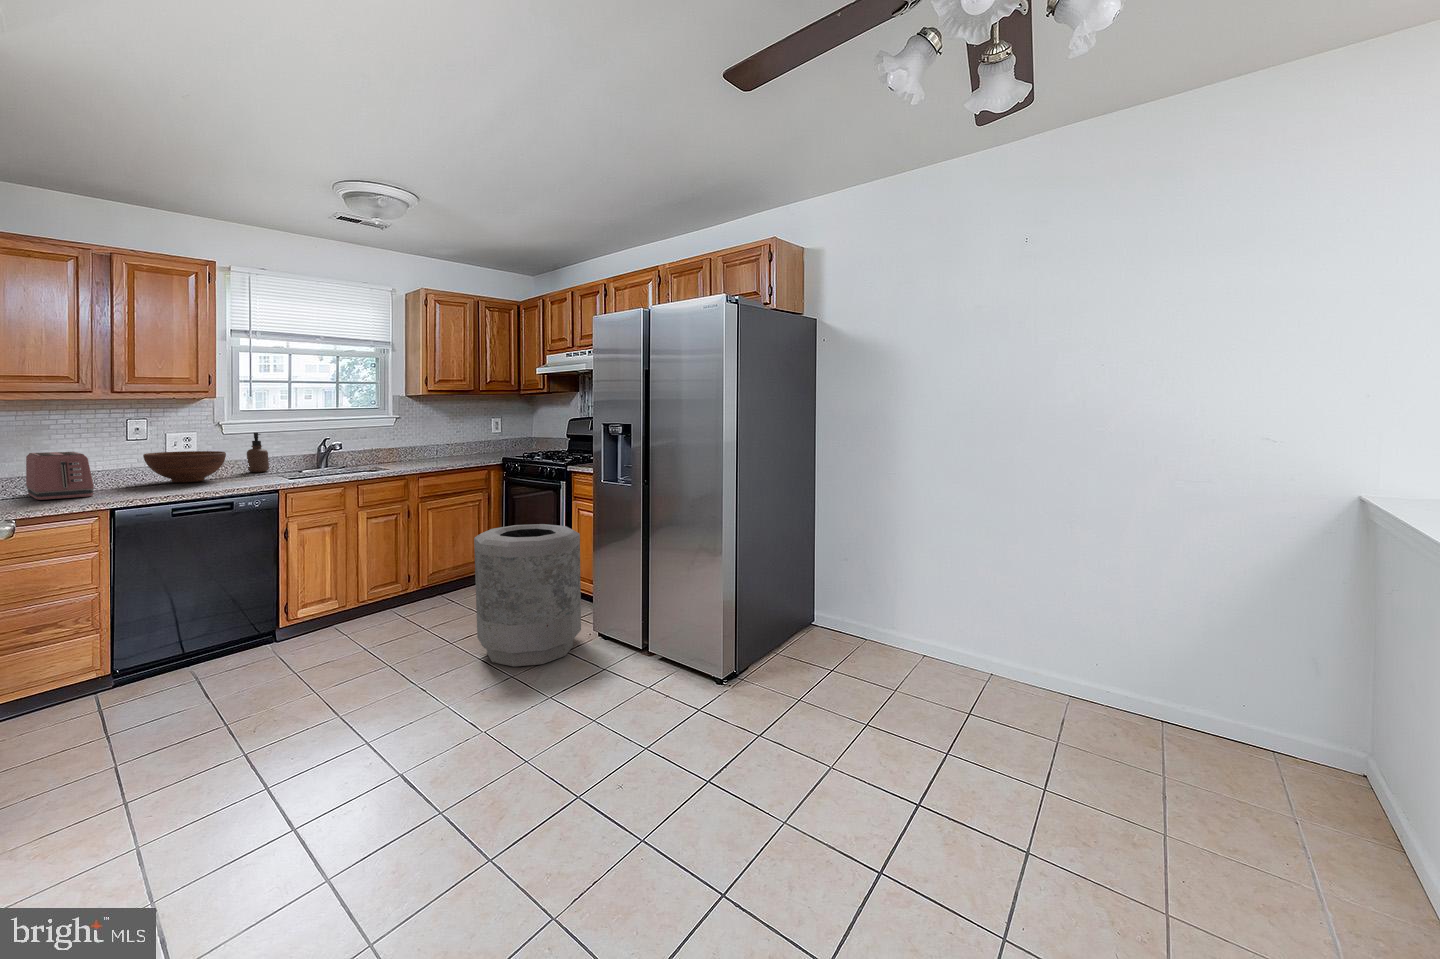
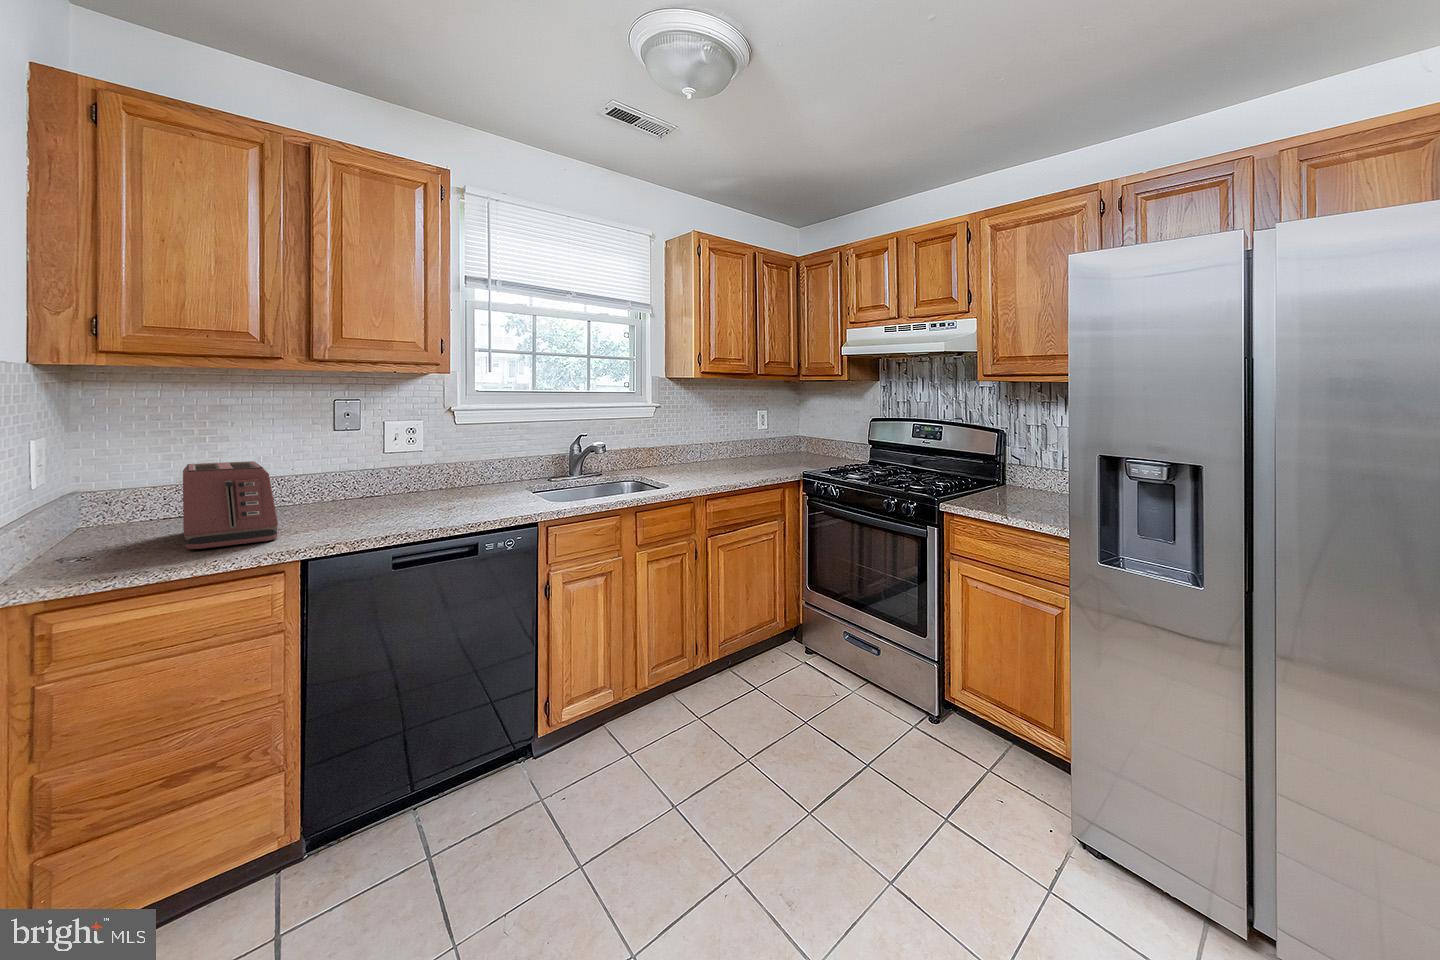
soap dispenser: present [247,433,269,472] -> none [483,432,510,489]
fruit bowl: present [143,451,226,483] -> none [353,459,463,509]
trash can: present [474,524,581,667] -> none [870,588,1081,881]

